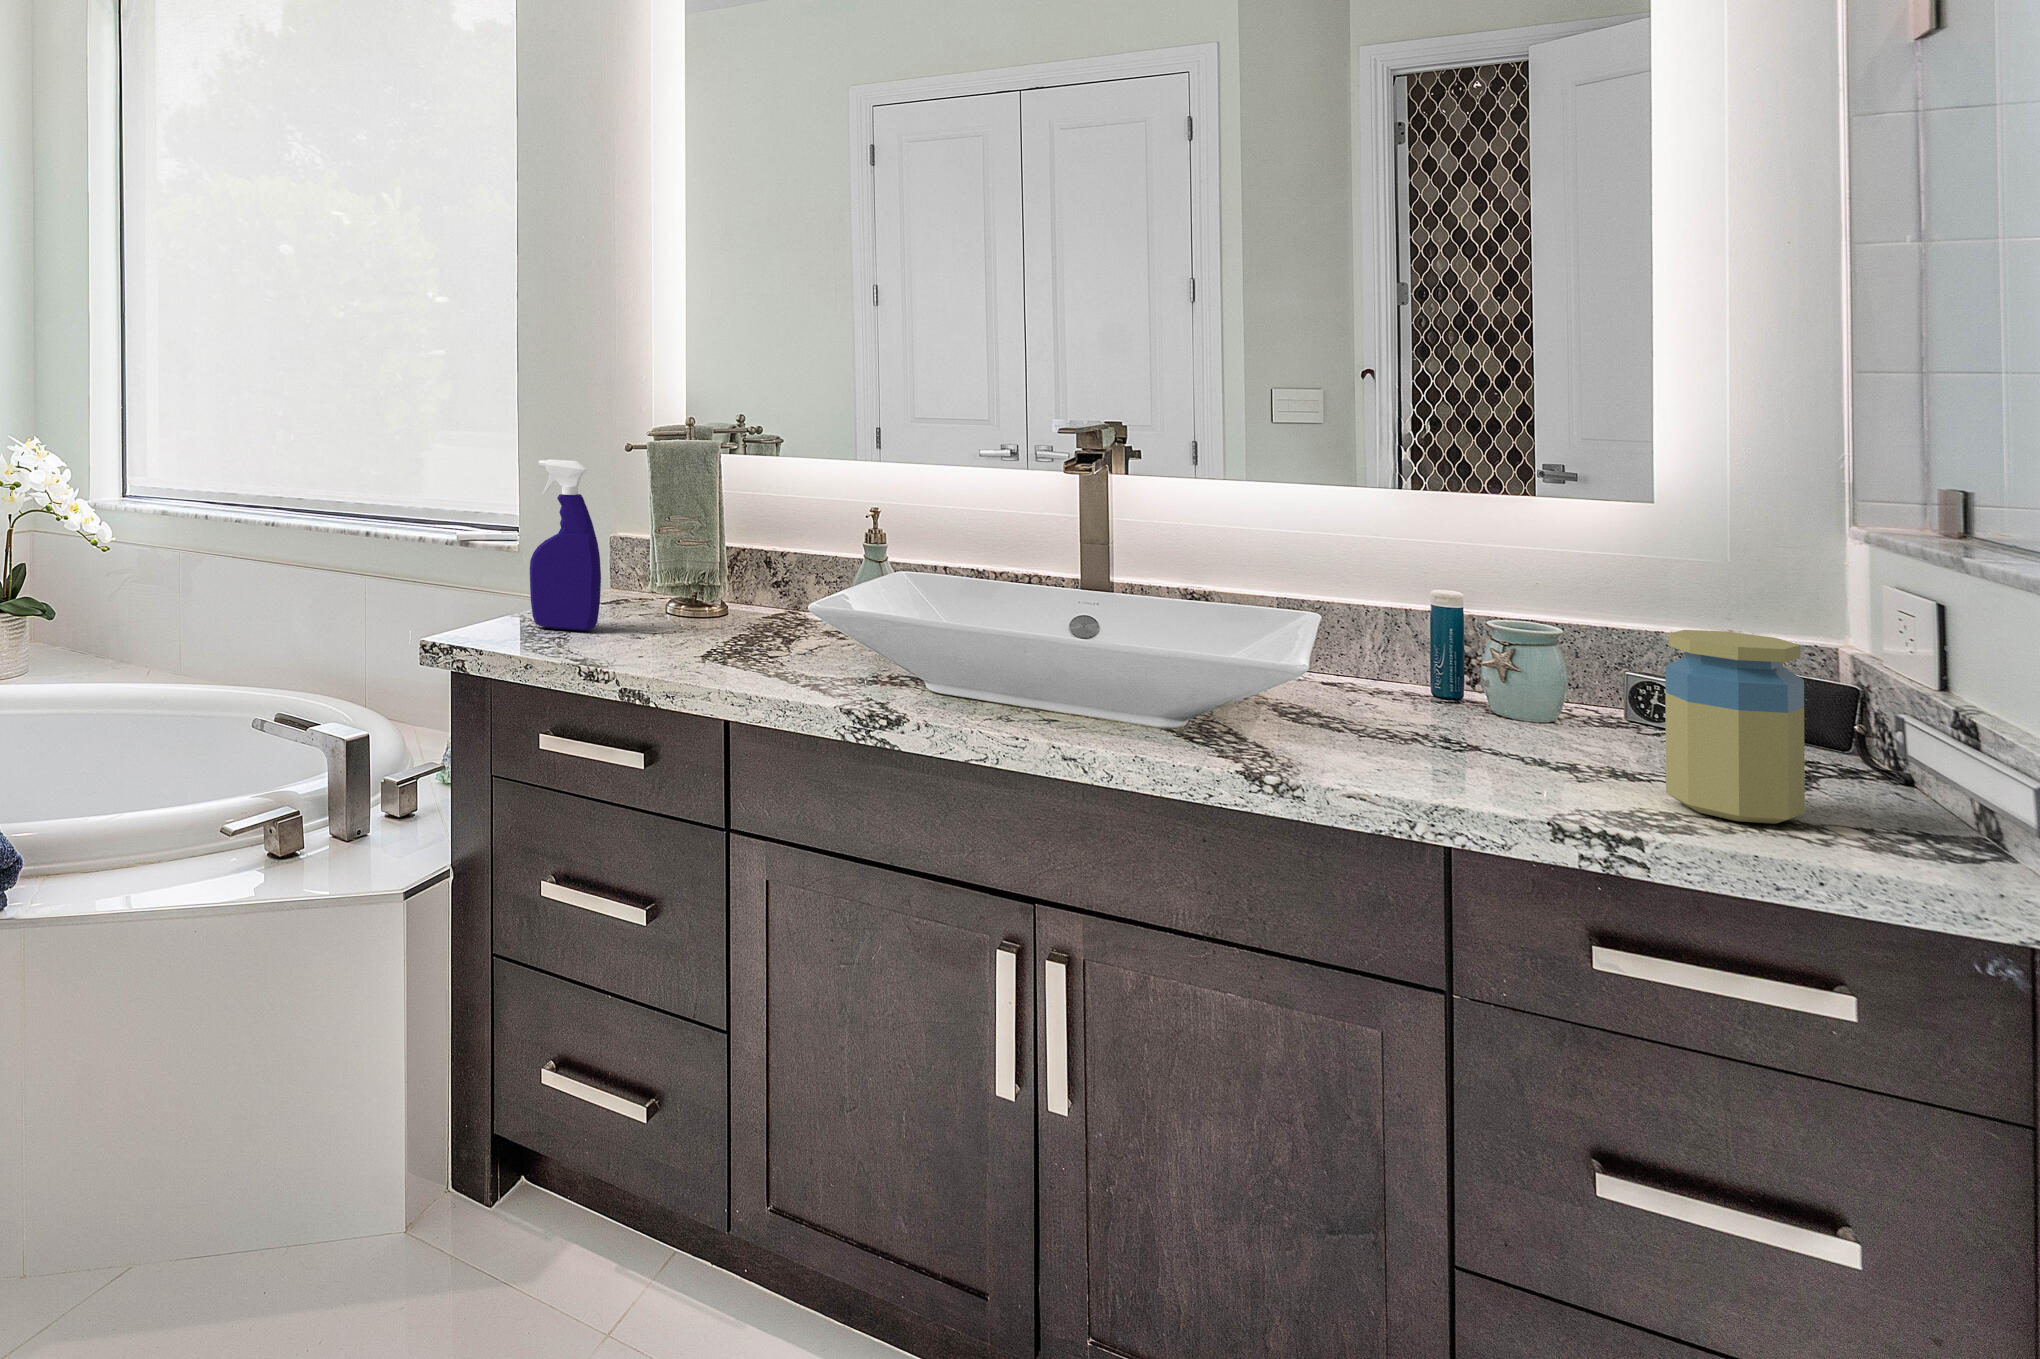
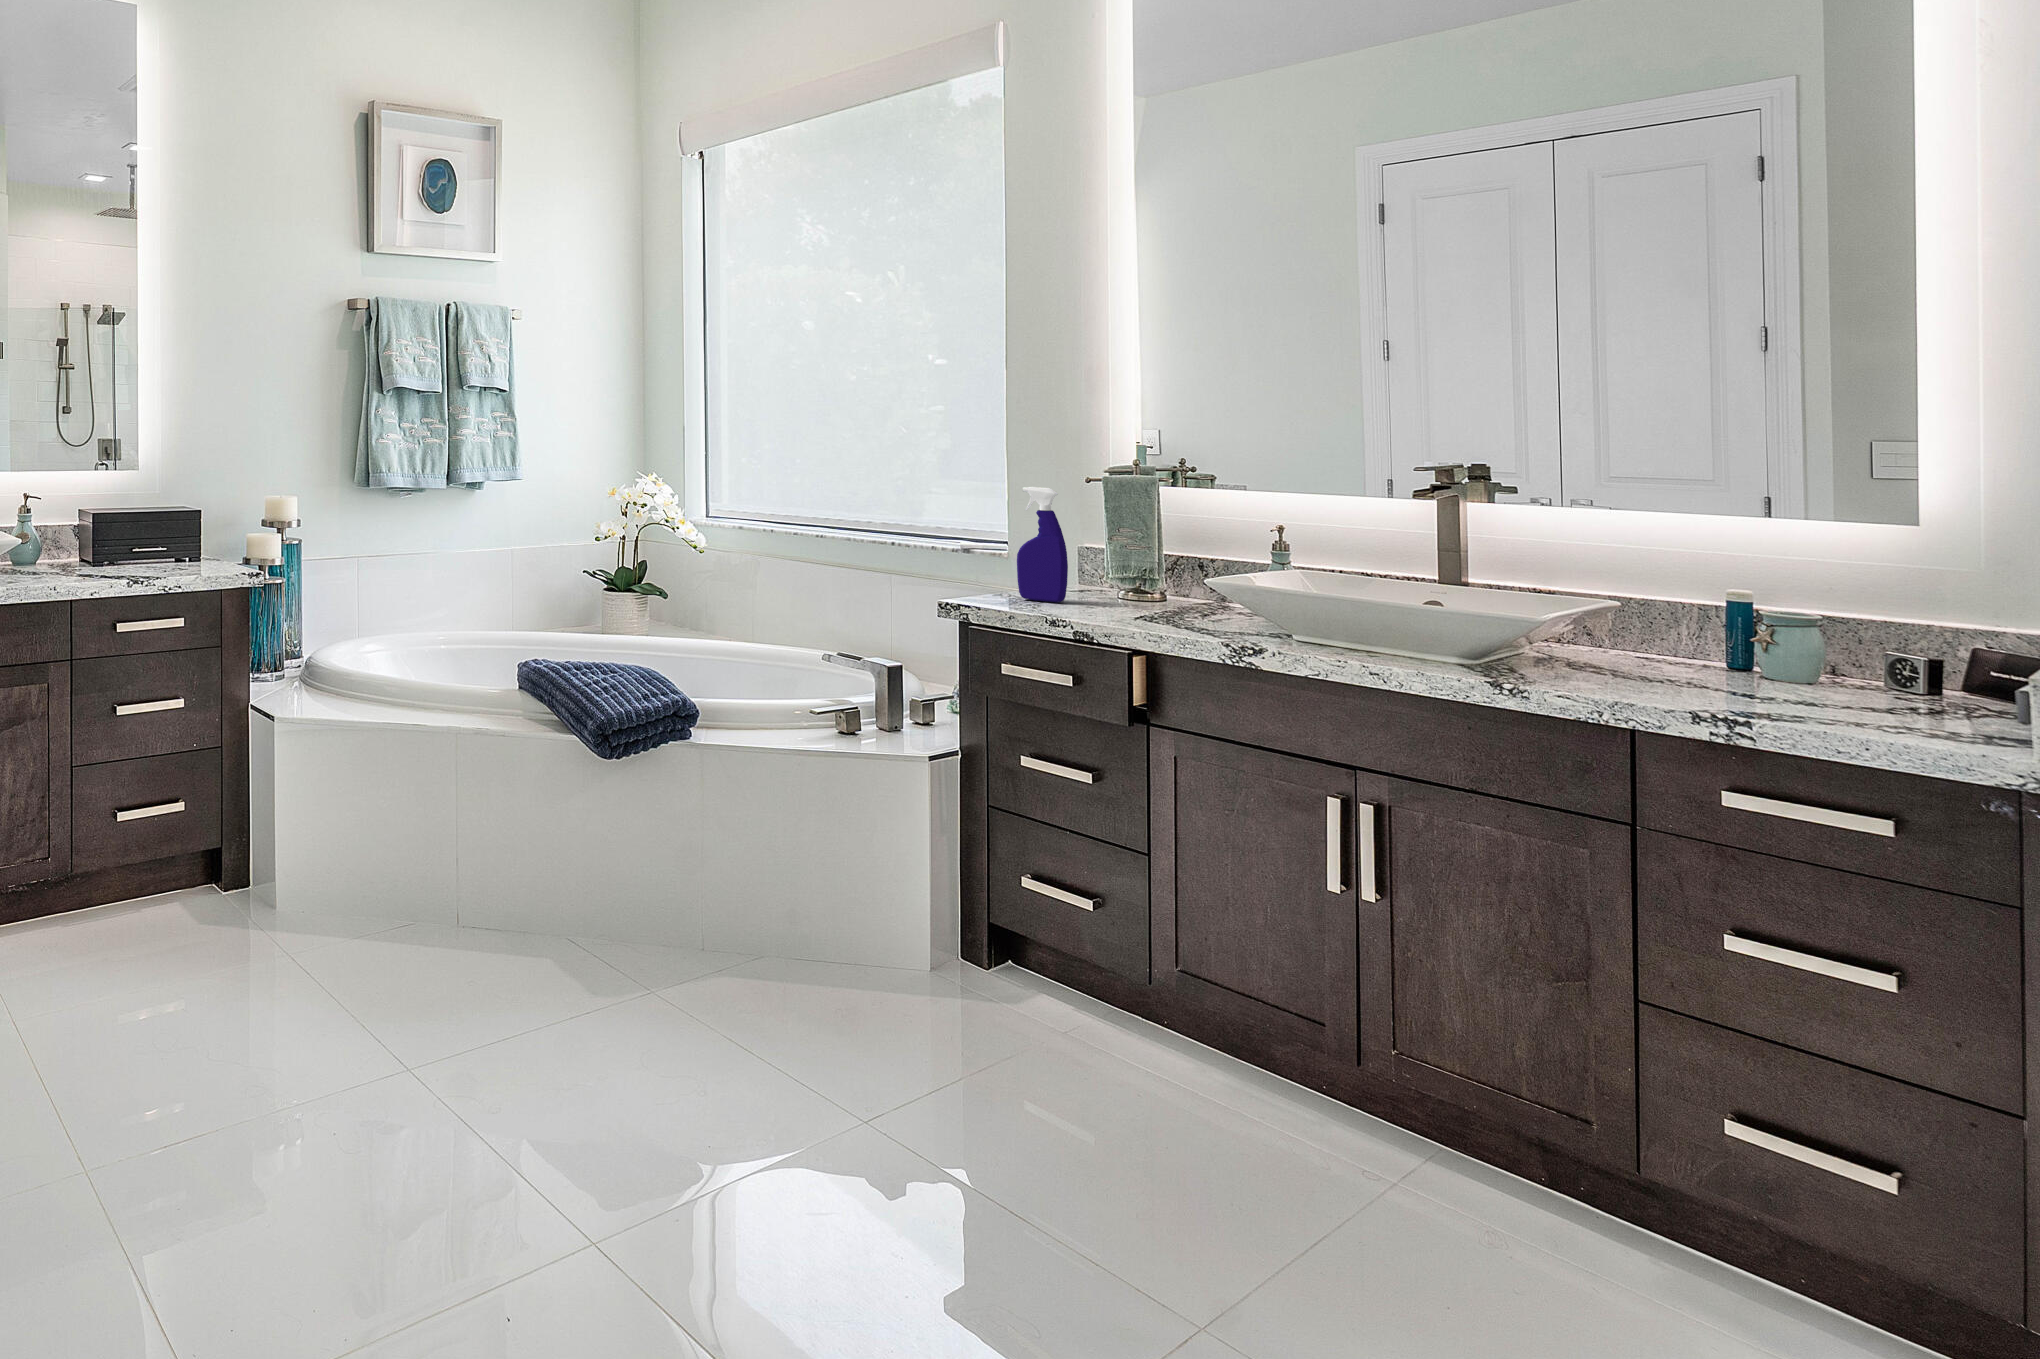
jar: present [1665,630,1805,824] -> none [1800,599,1895,721]

